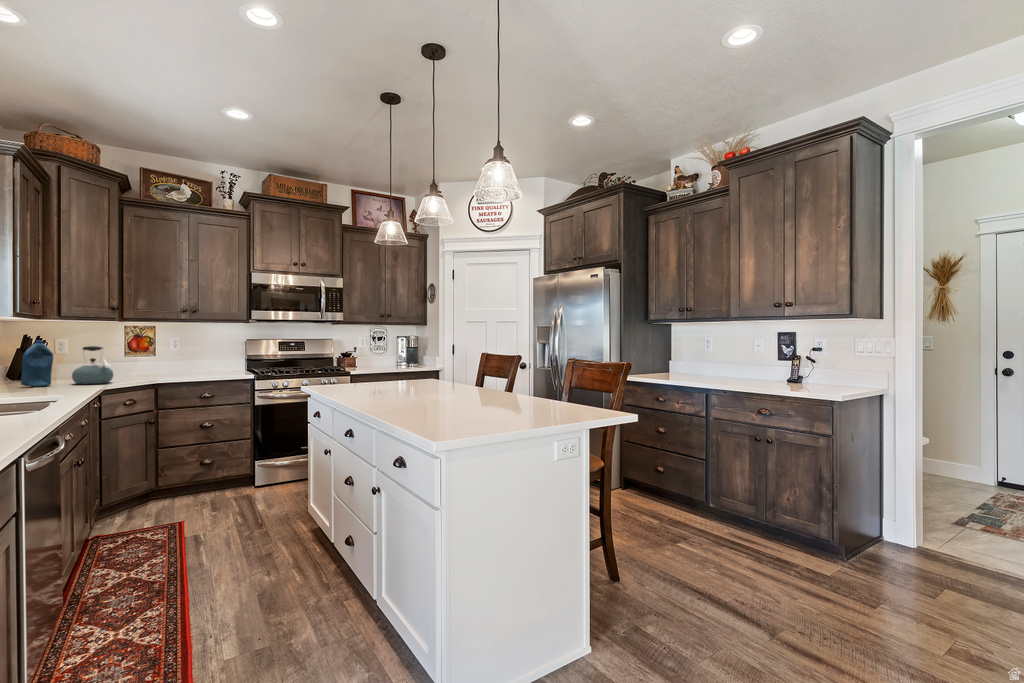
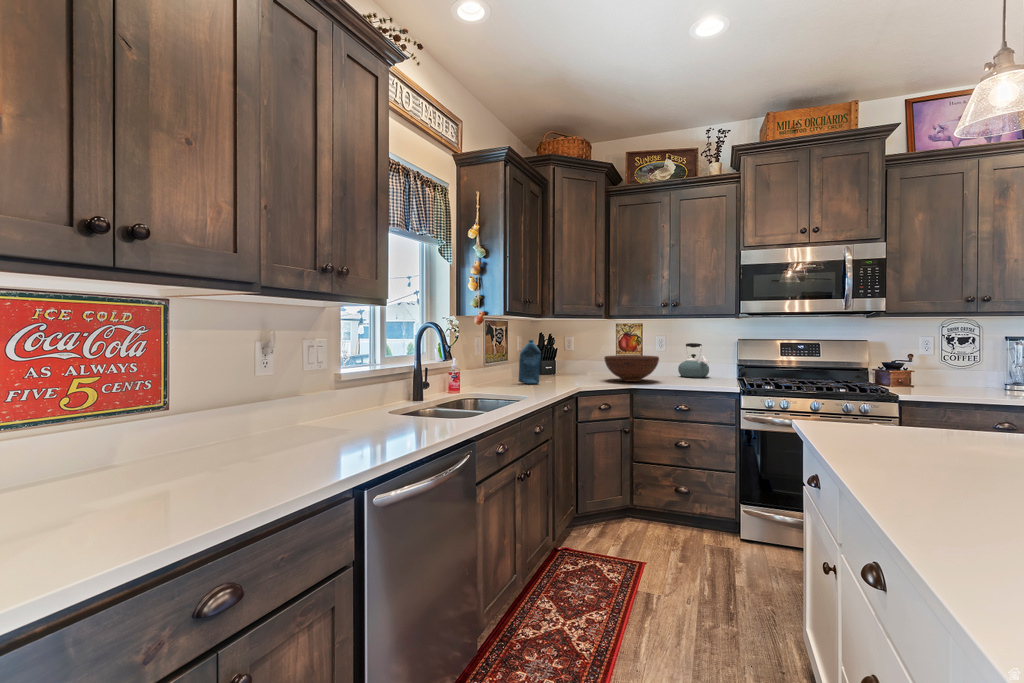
kettle: present [72,346,113,384] -> present [678,343,709,378]
fruit bowl: none [124,354,183,378] -> present [604,355,659,382]

